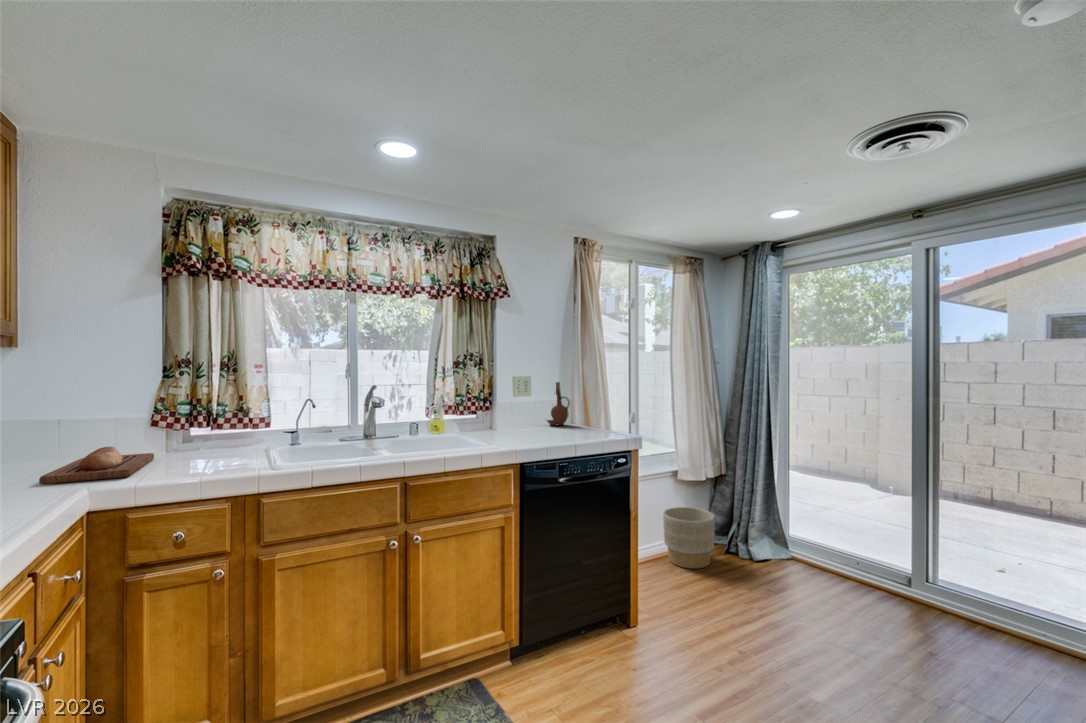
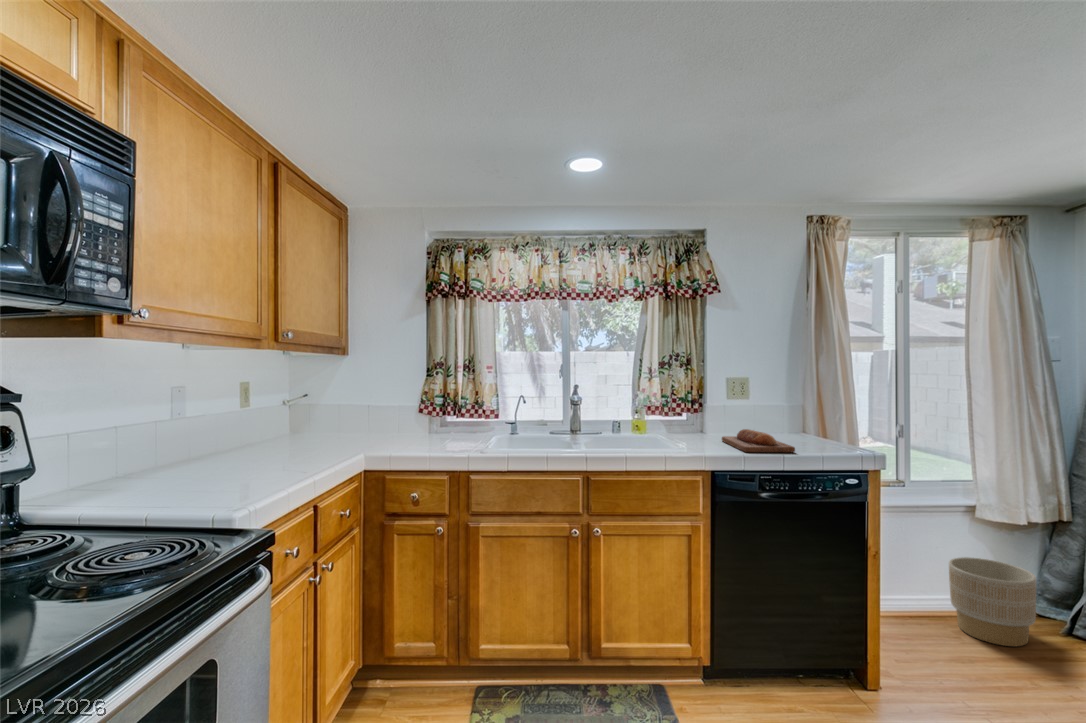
ceramic pitcher: present [547,382,570,425] -> none [769,386,800,436]
bread loaf: present [39,446,154,484] -> present [722,429,795,452]

